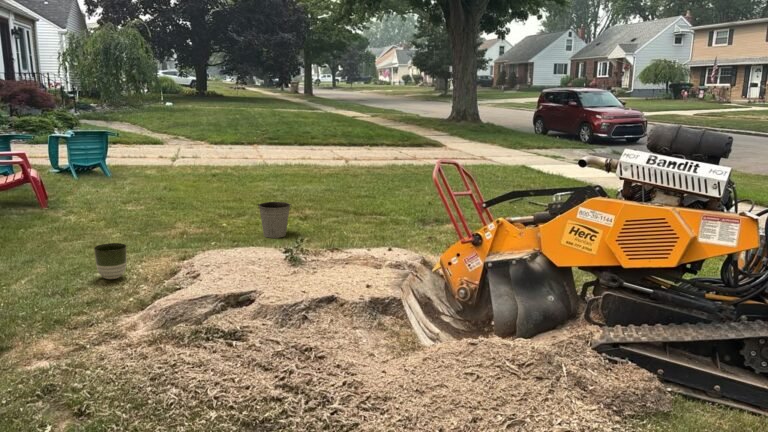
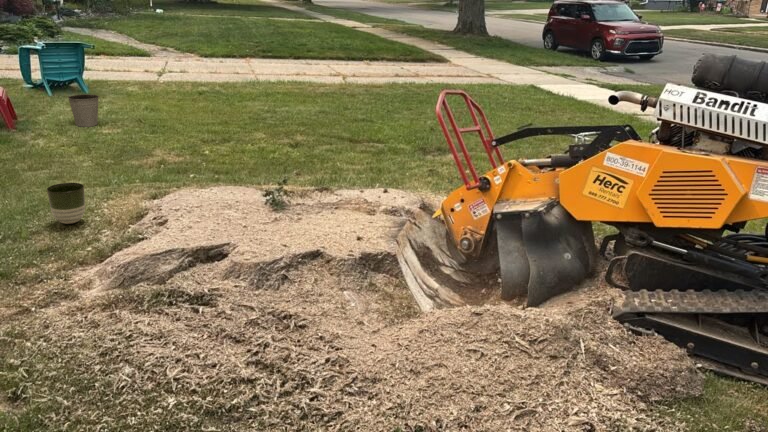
bucket: present [258,202,291,238] -> present [68,94,100,127]

